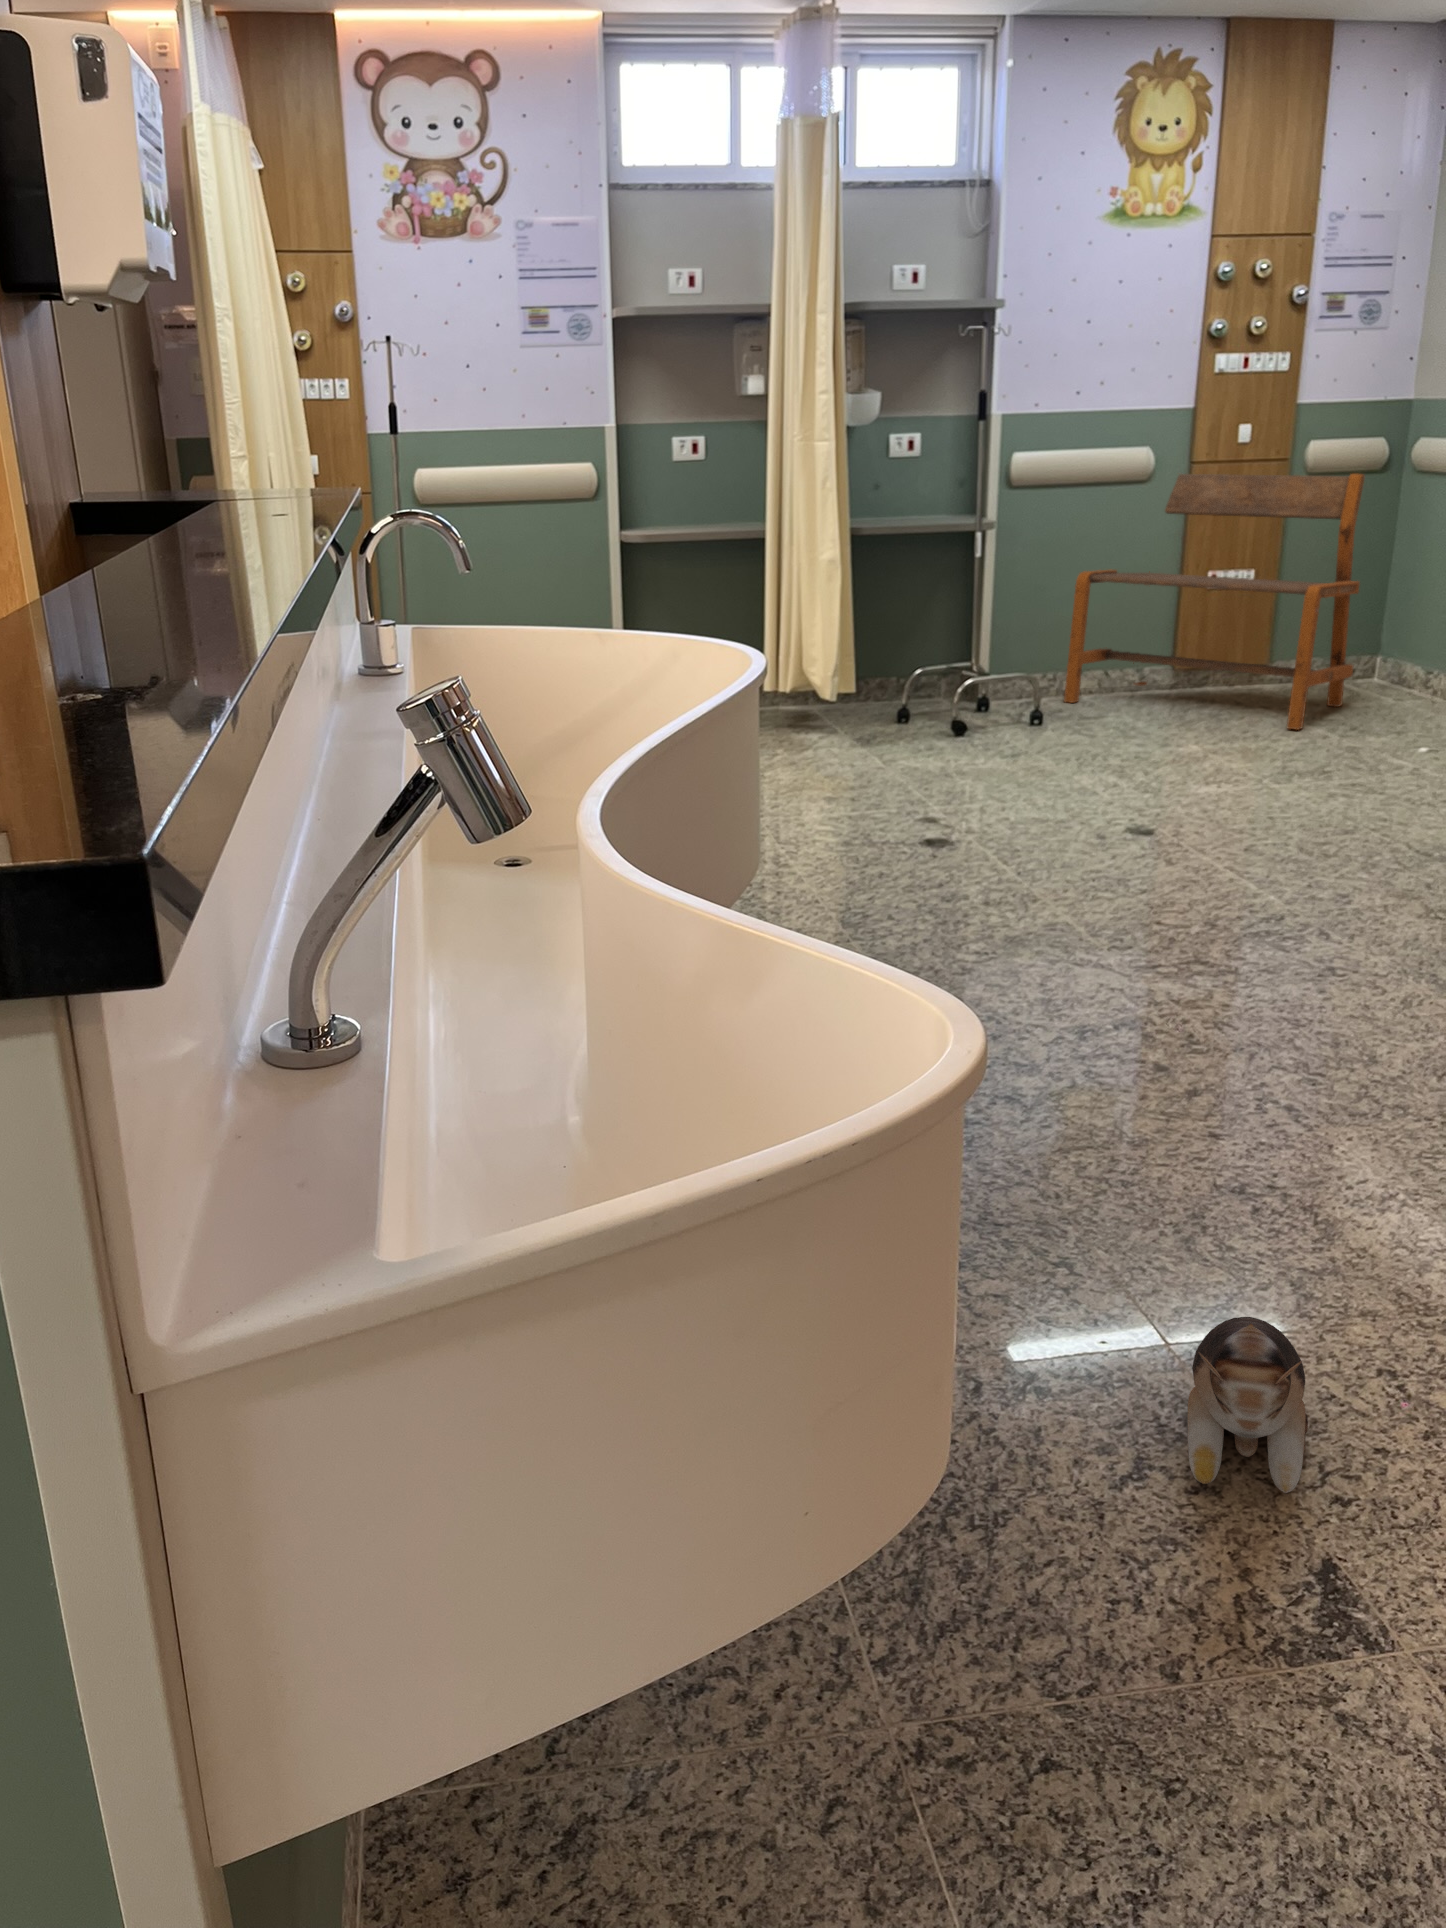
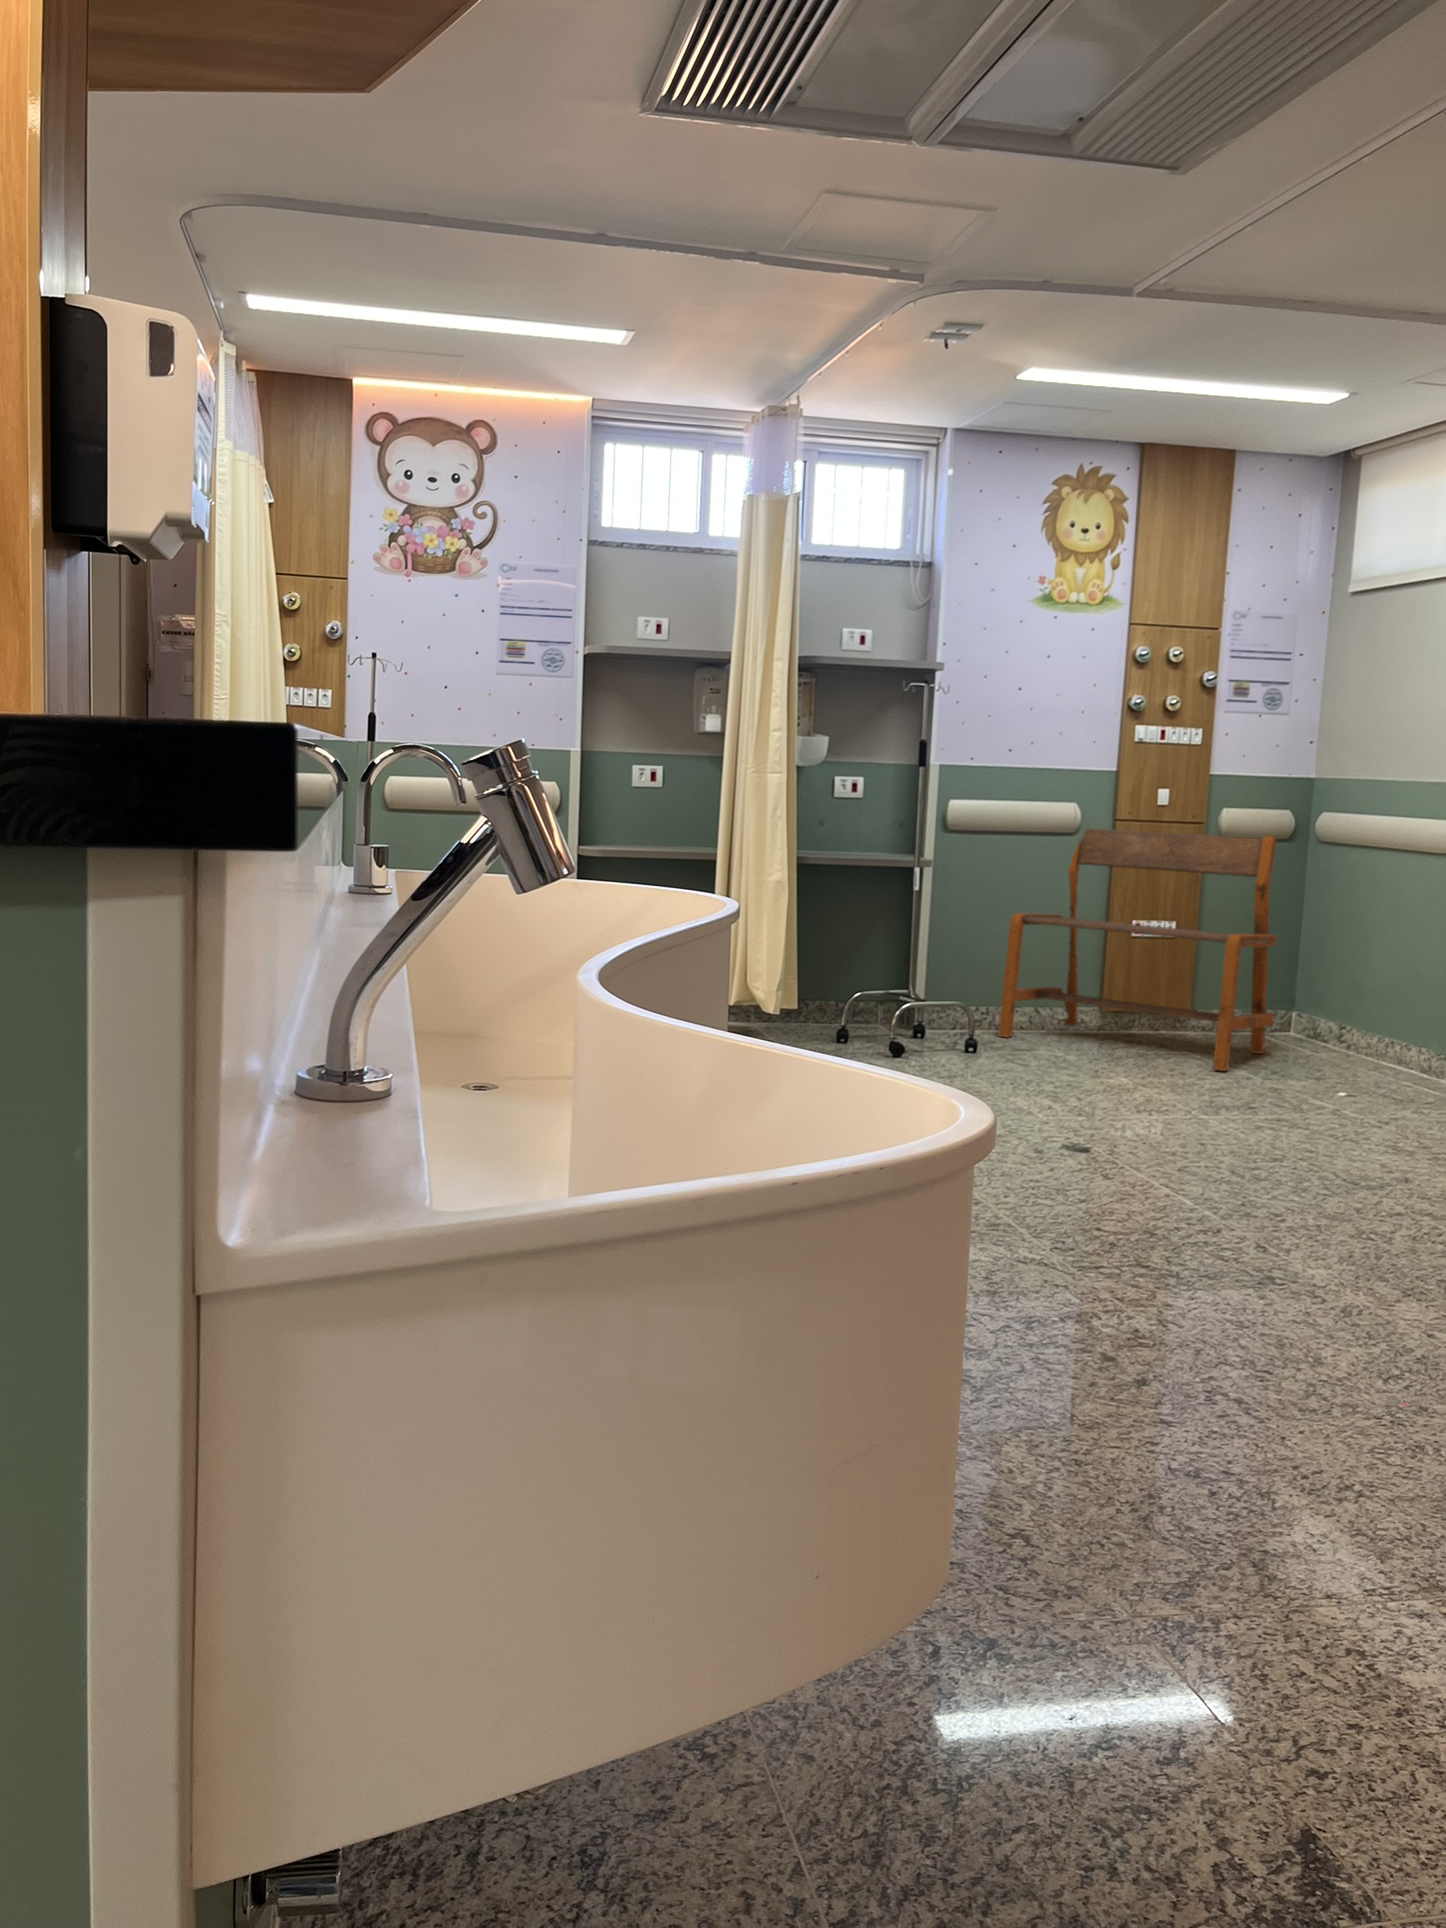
plush toy: present [1188,1317,1308,1493] -> none [1157,1566,1278,1763]

